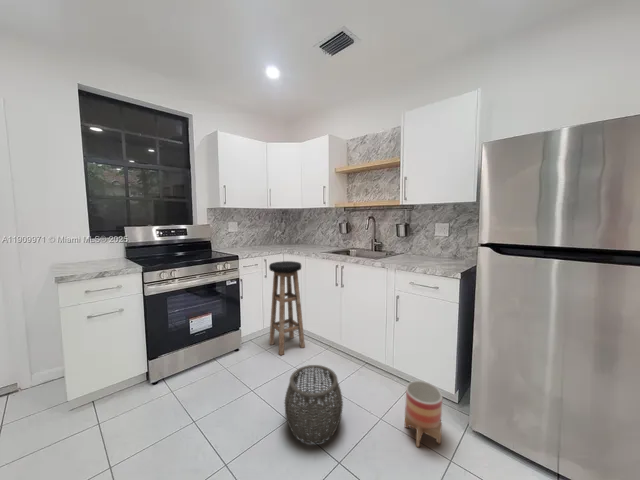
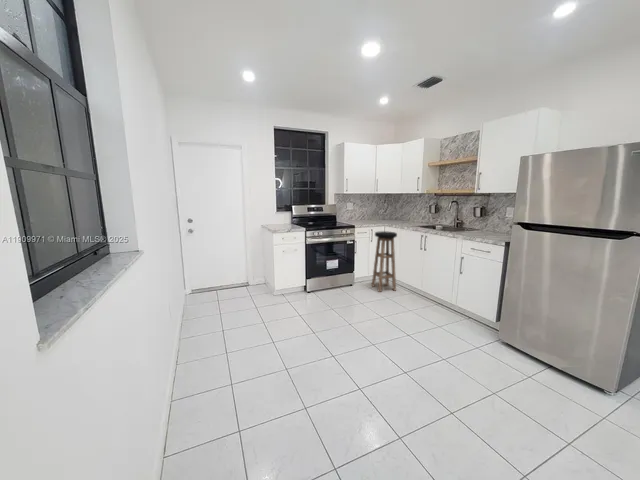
woven basket: present [285,365,343,444] -> none [381,289,416,326]
planter: present [405,381,442,447] -> none [454,305,479,340]

